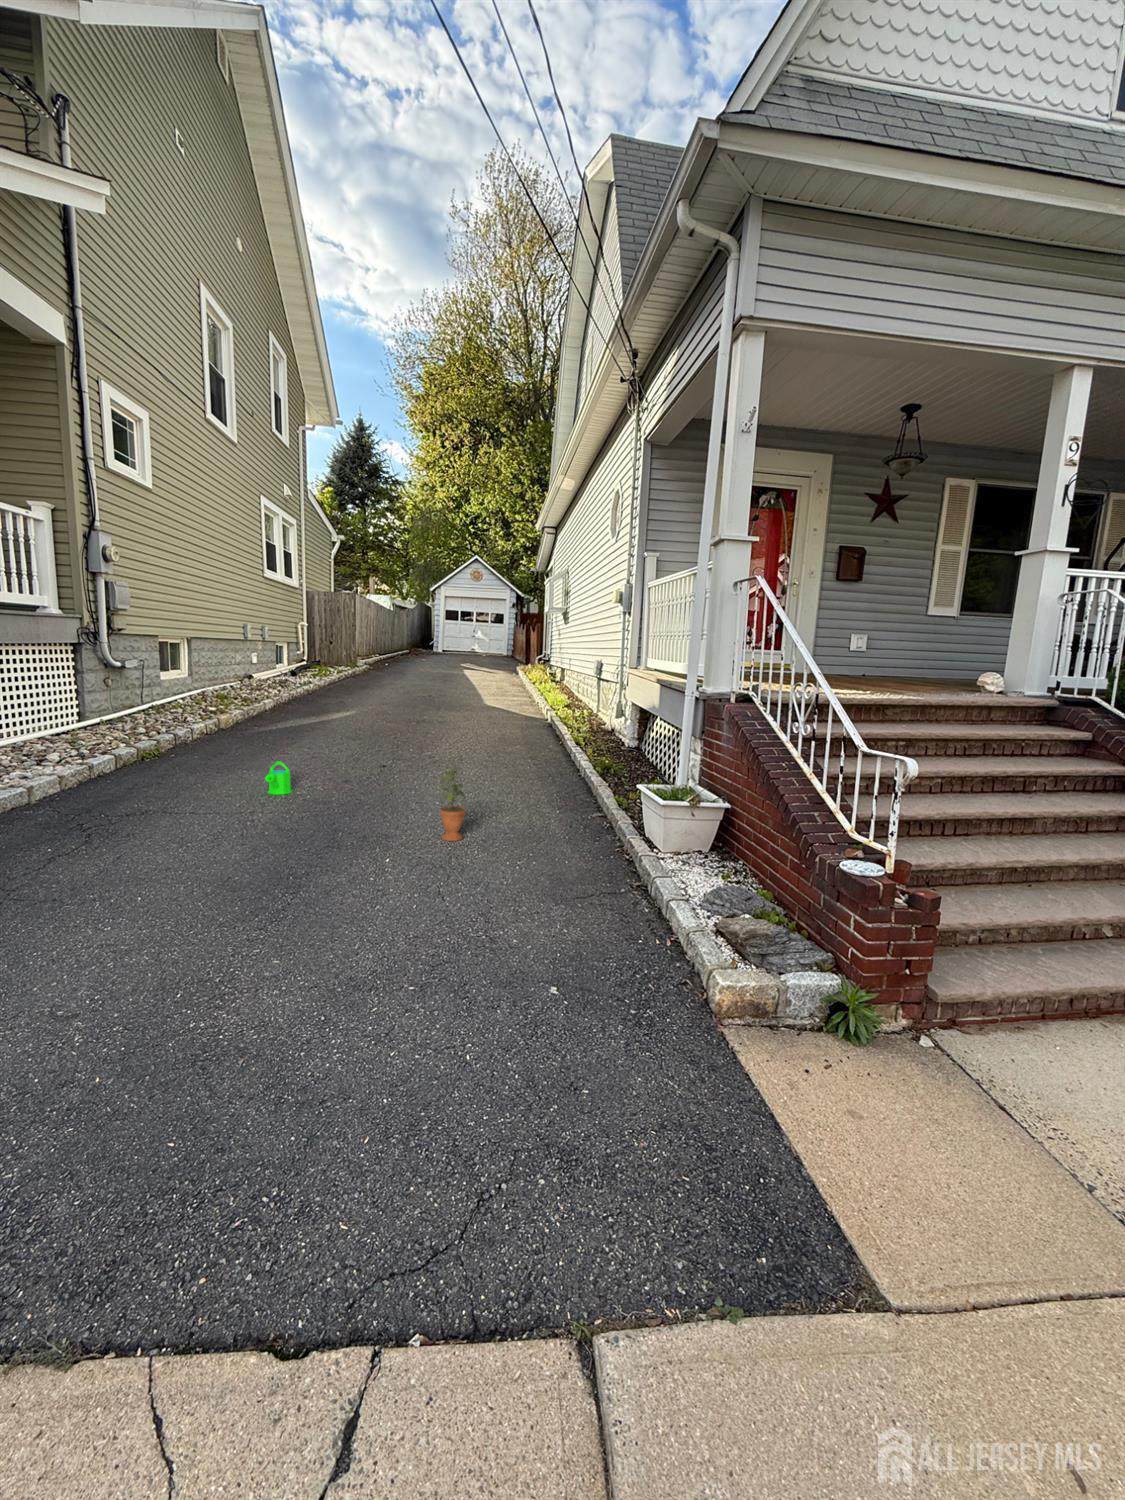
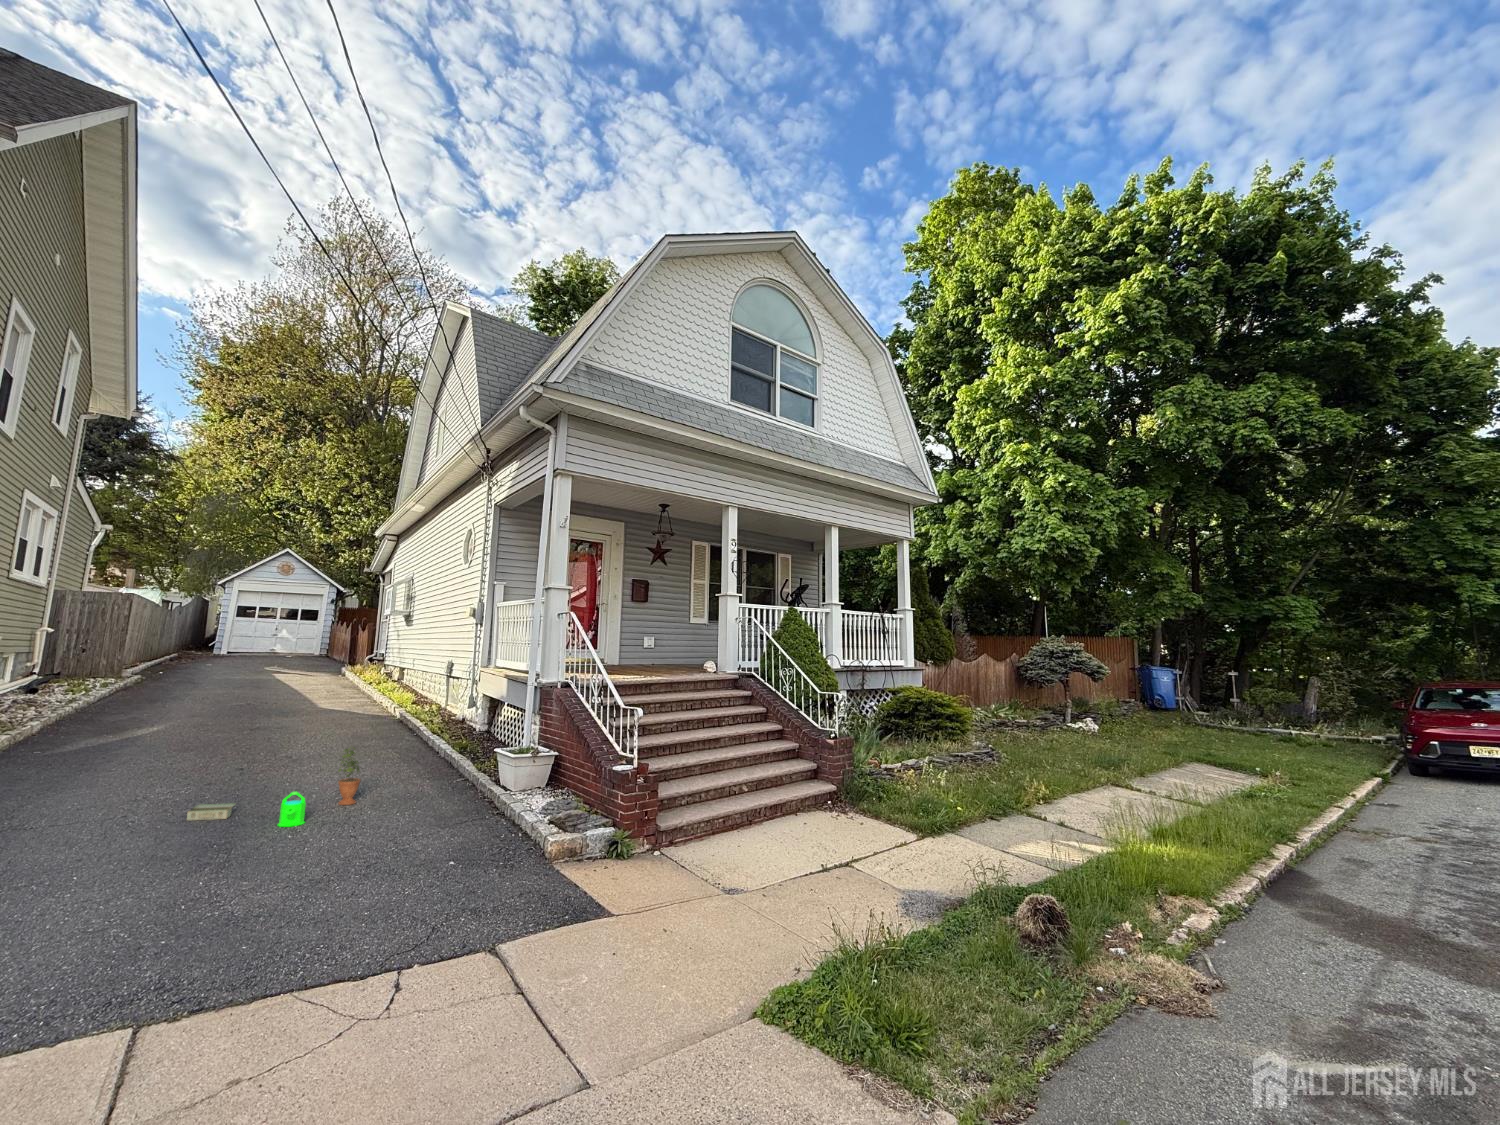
watering can: present [265,761,292,795] -> present [278,792,306,827]
toolbox: none [277,820,330,843] -> present [187,803,236,821]

